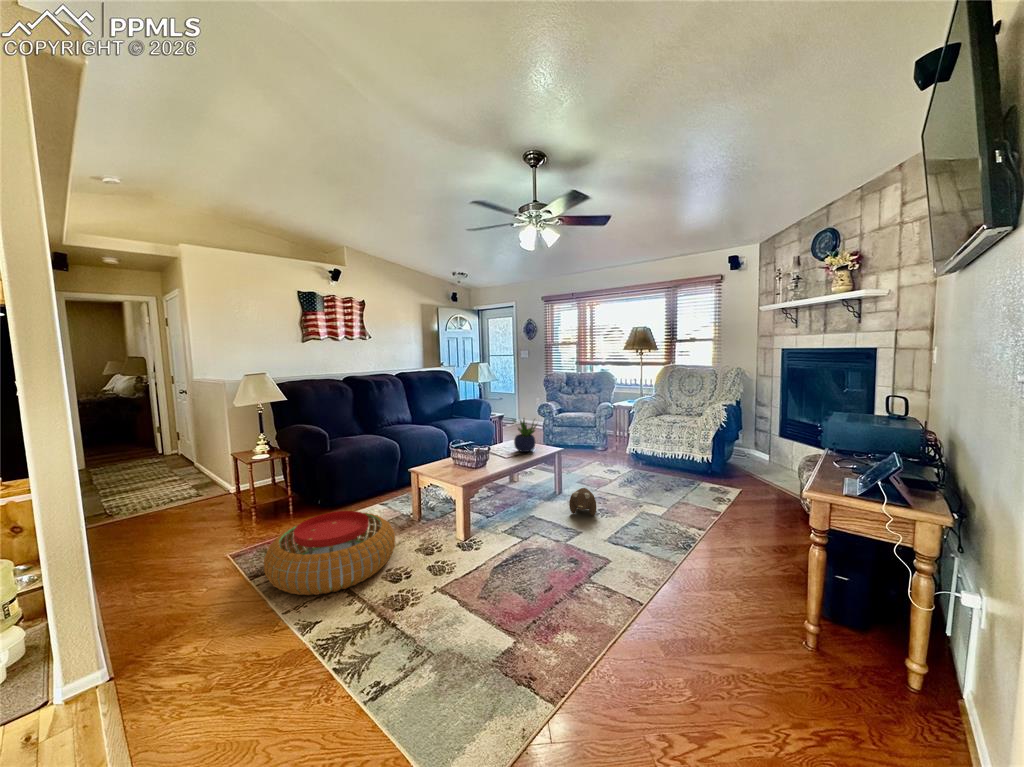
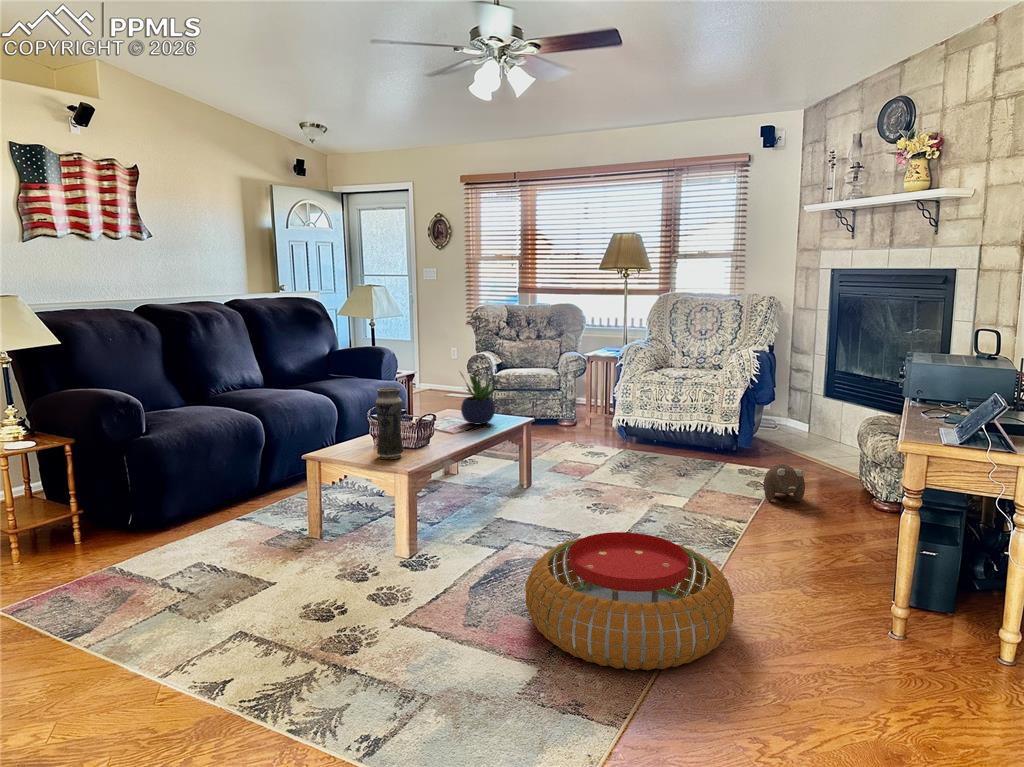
vase: none [449,429,466,475] -> present [375,387,403,459]
plush toy: present [569,488,596,516] -> present [763,464,805,502]
pouf: present [264,511,395,595] -> present [526,532,734,670]

